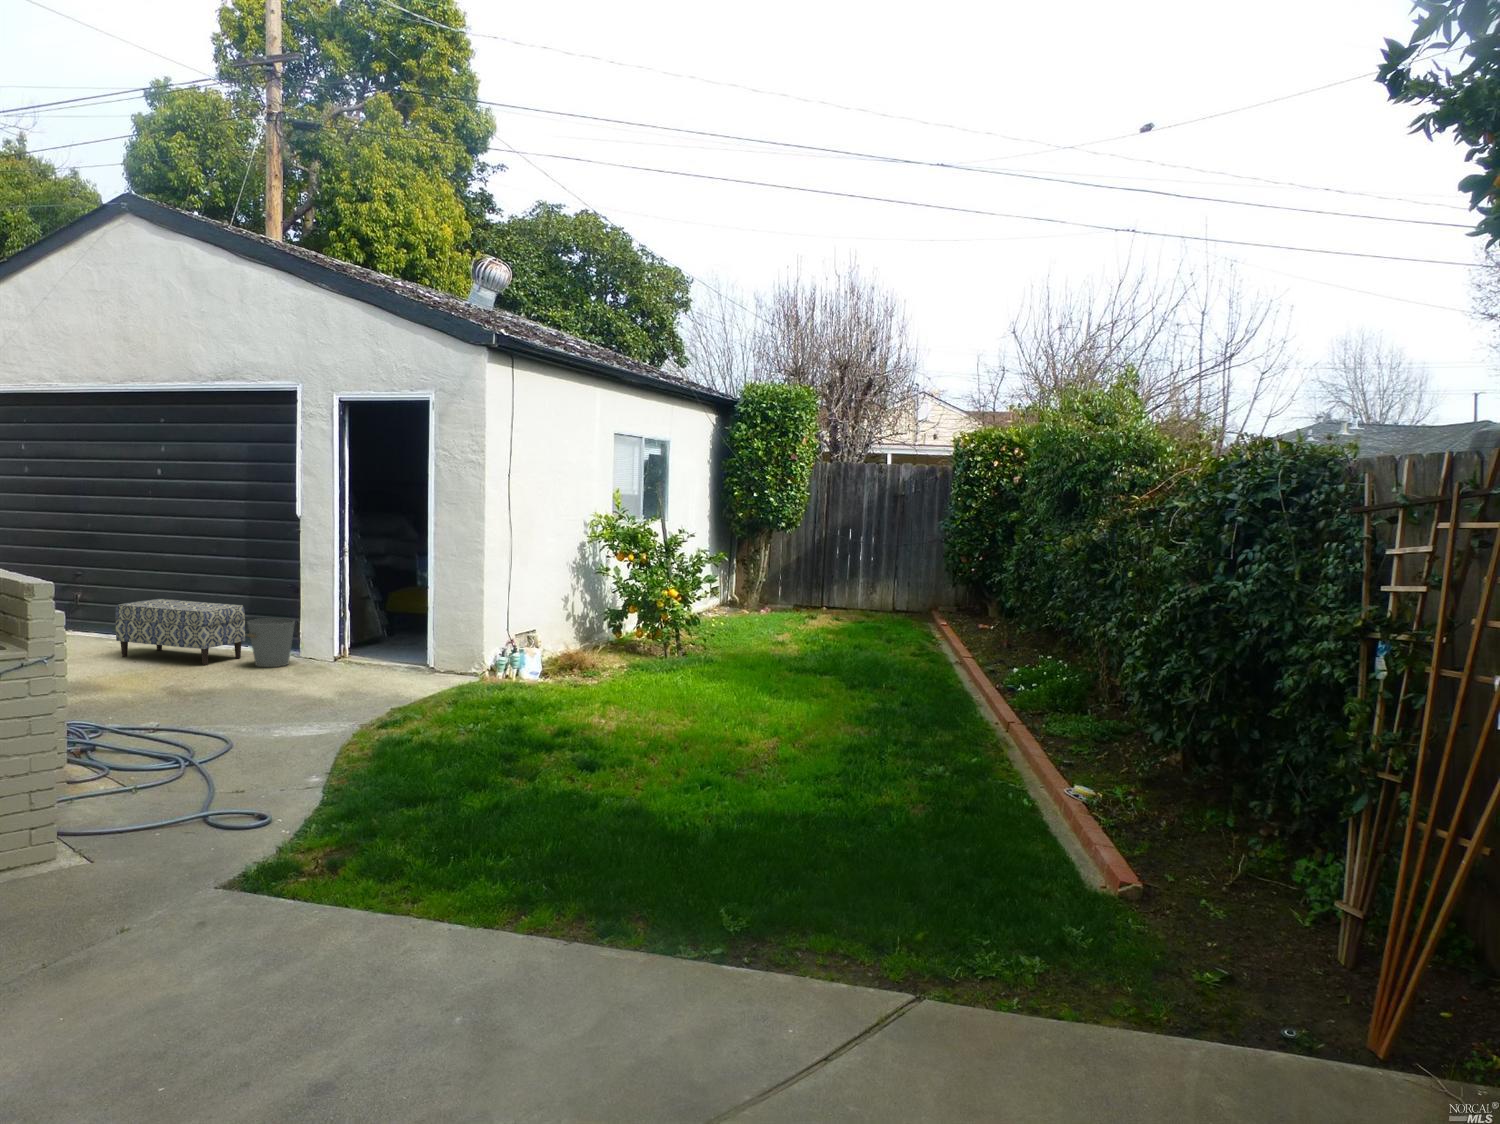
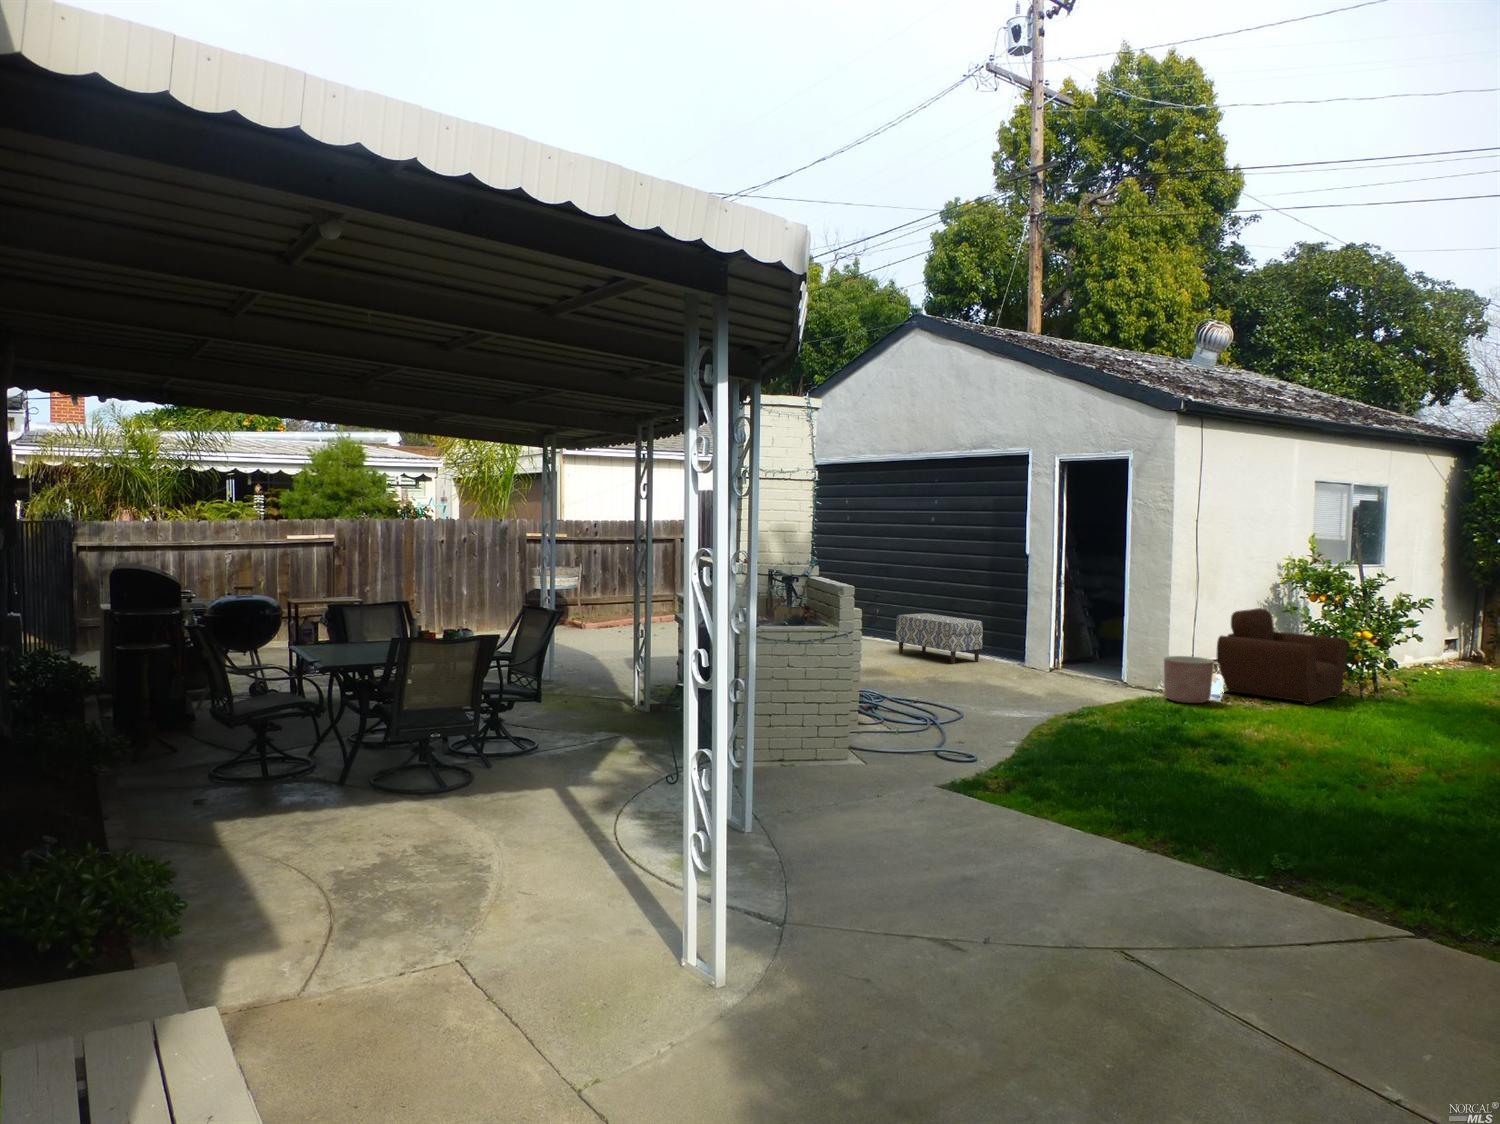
armchair: none [534,571,656,673] -> present [1217,608,1347,705]
bucket: present [246,618,295,667] -> none [981,631,1018,670]
planter: none [481,632,536,687] -> present [1164,656,1214,703]

